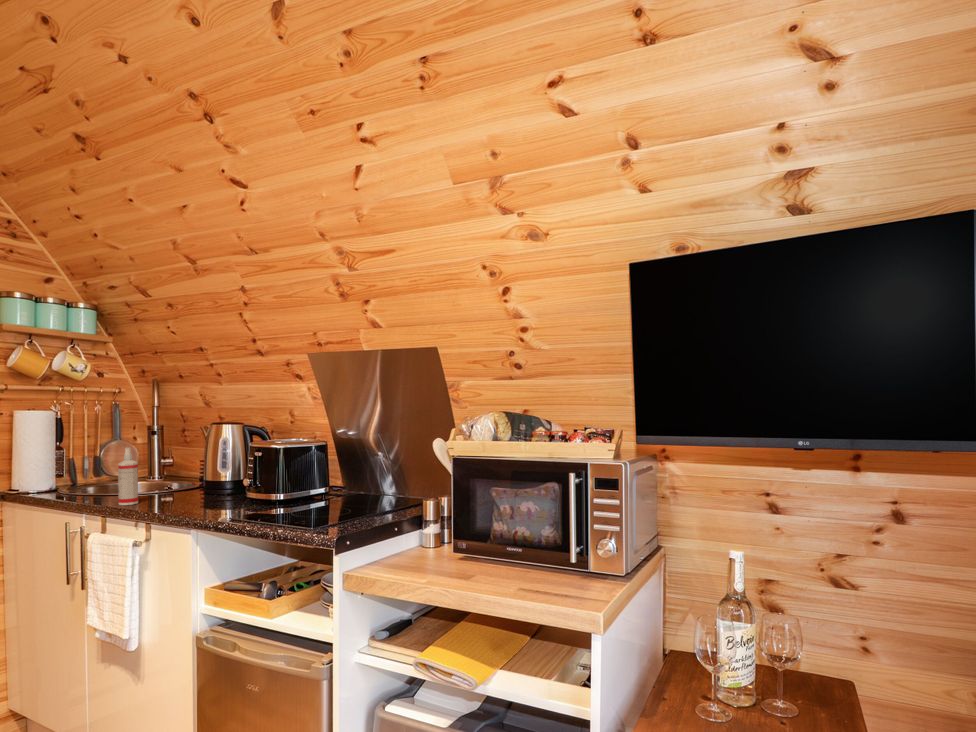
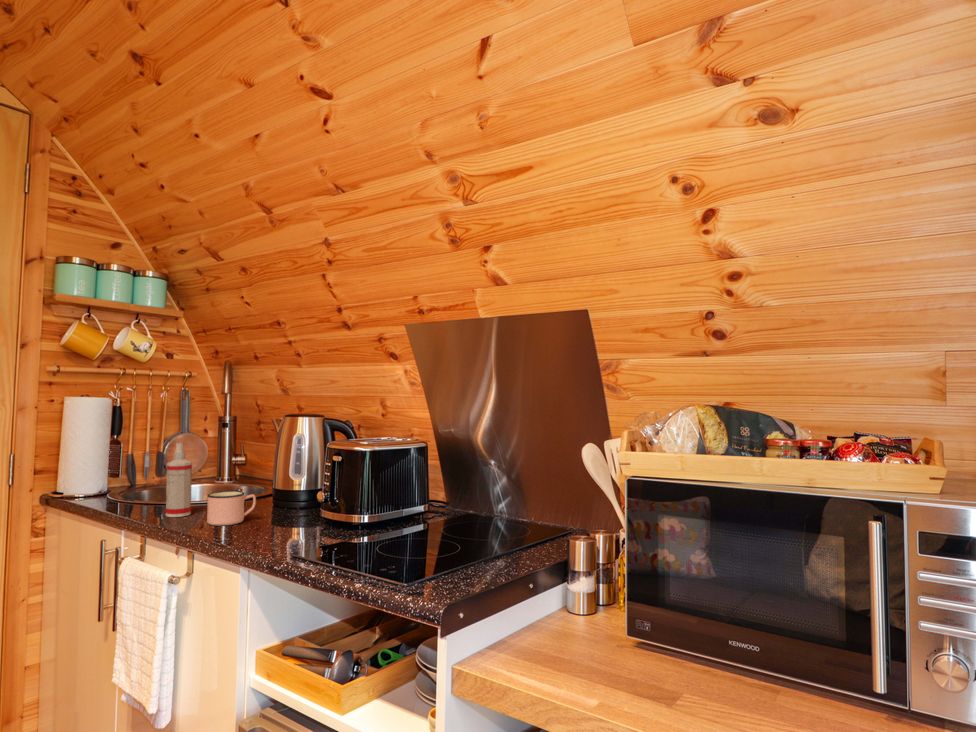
mug: none [155,483,193,509] -> present [207,491,256,526]

